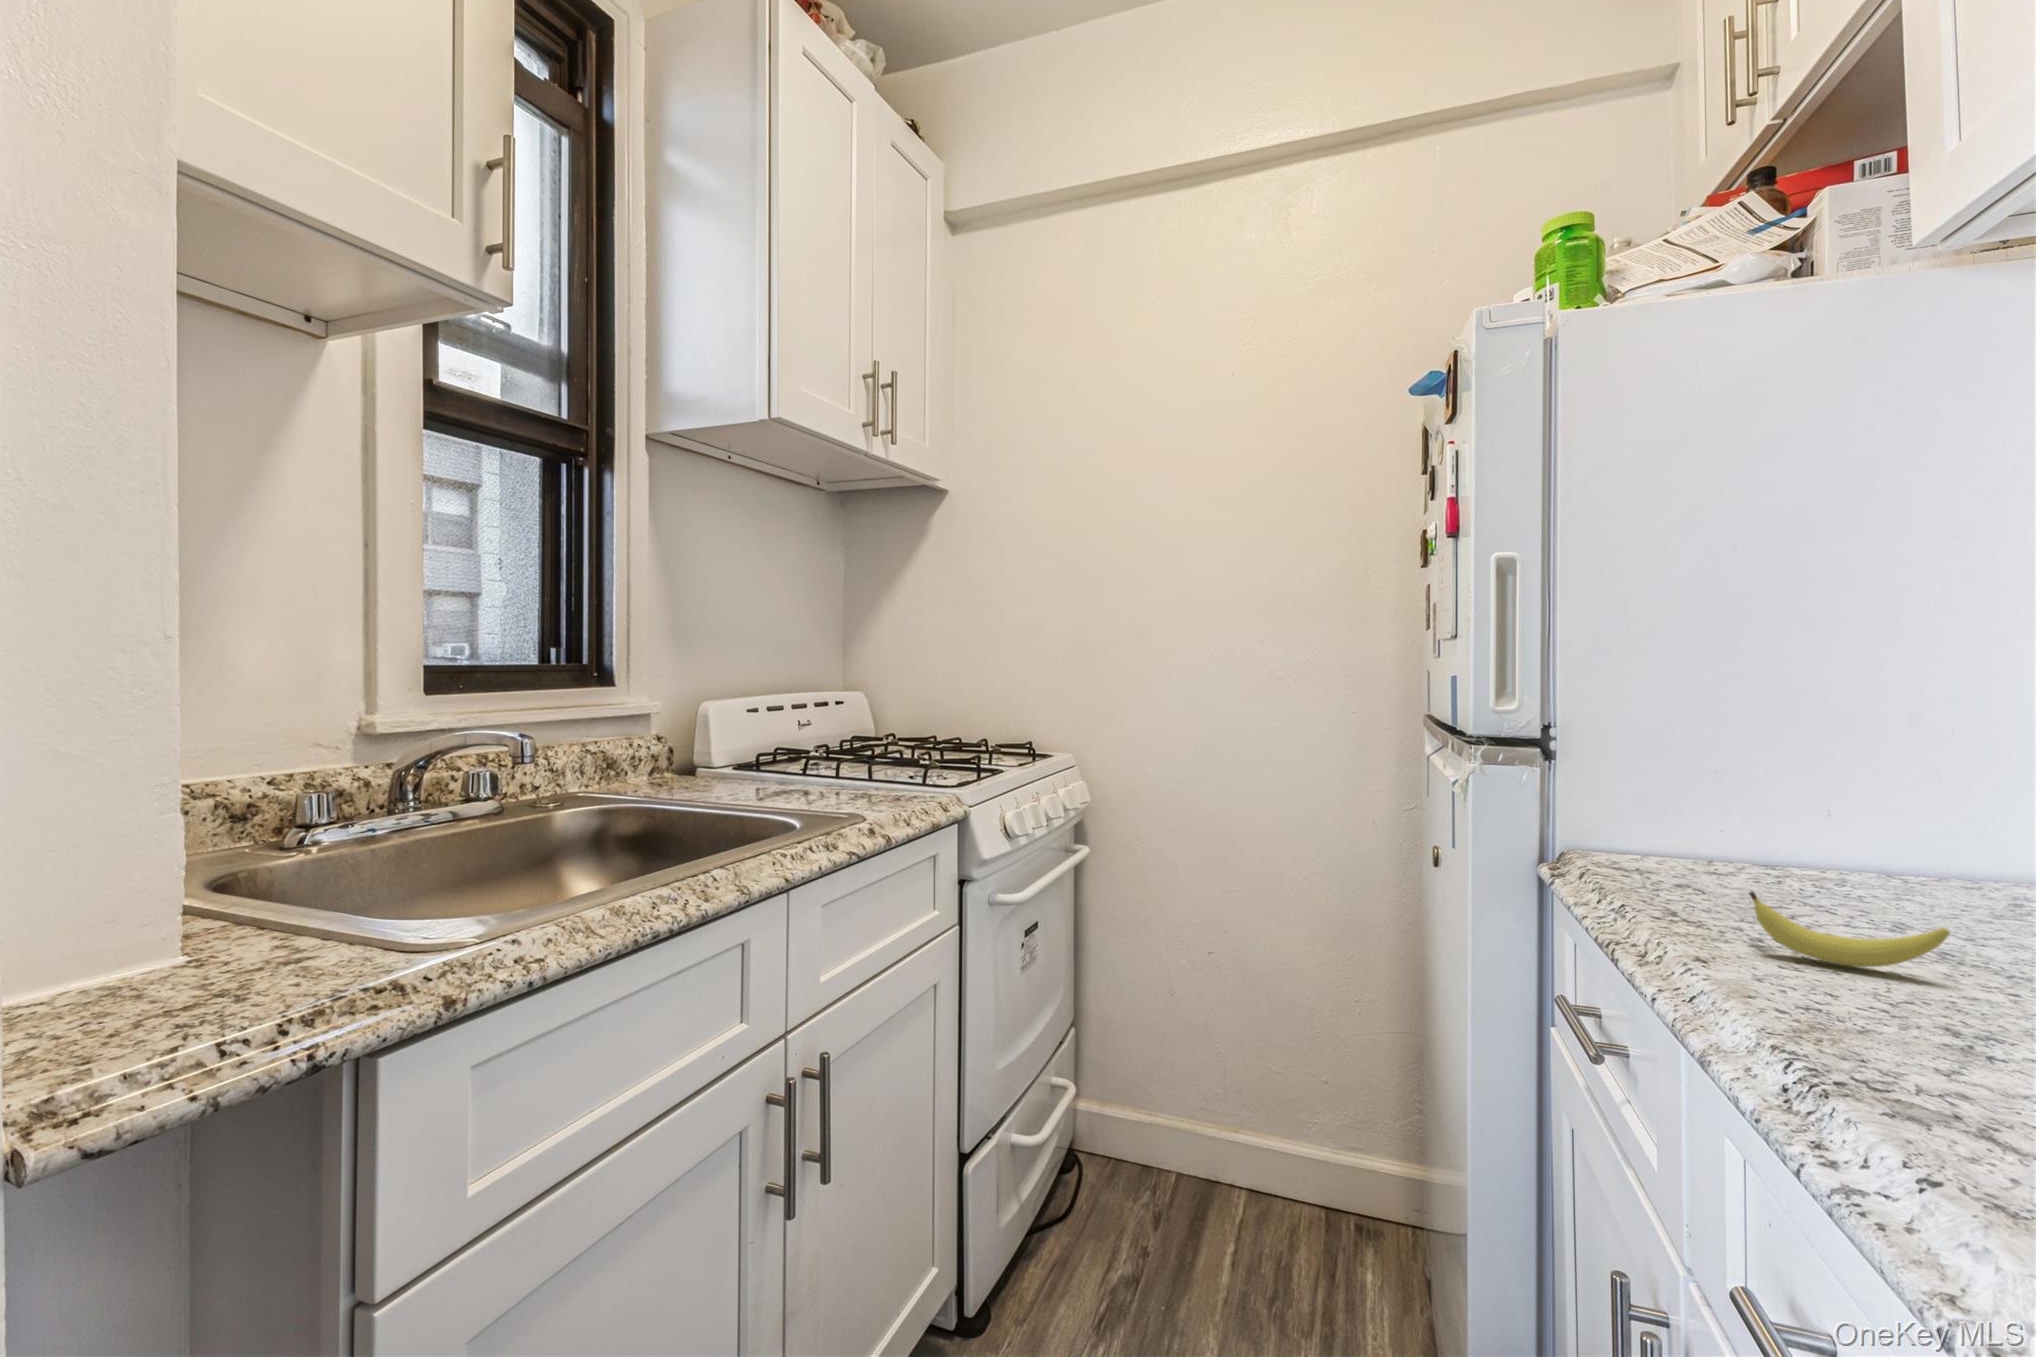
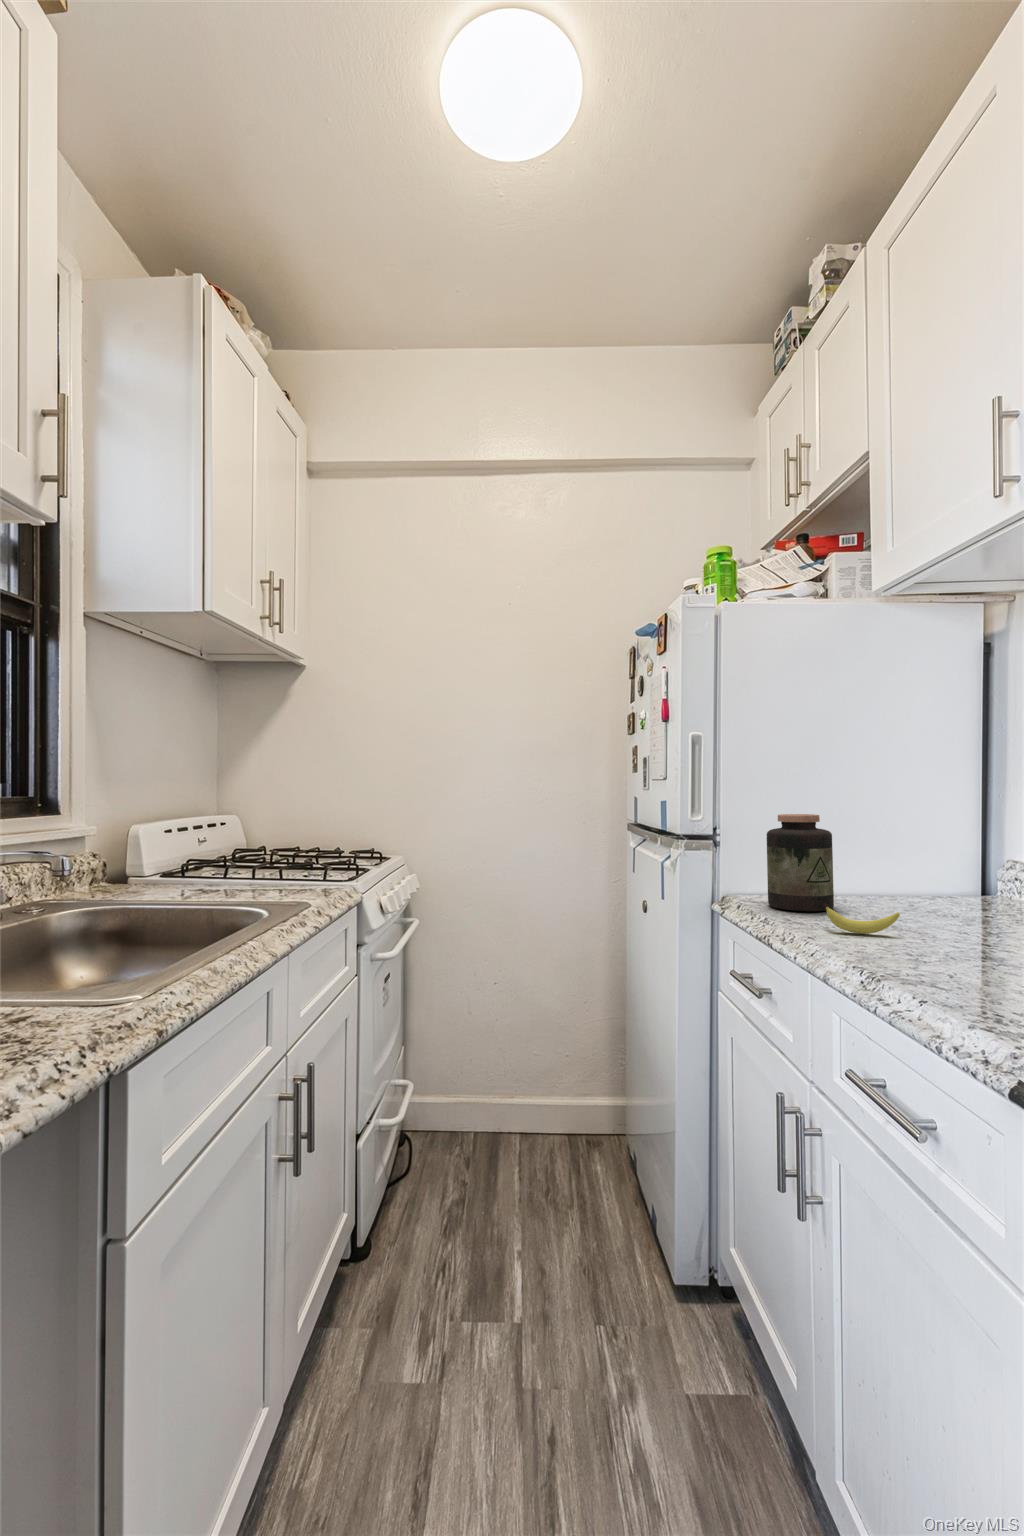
jar: none [1650,704,1806,903] -> present [767,814,834,911]

